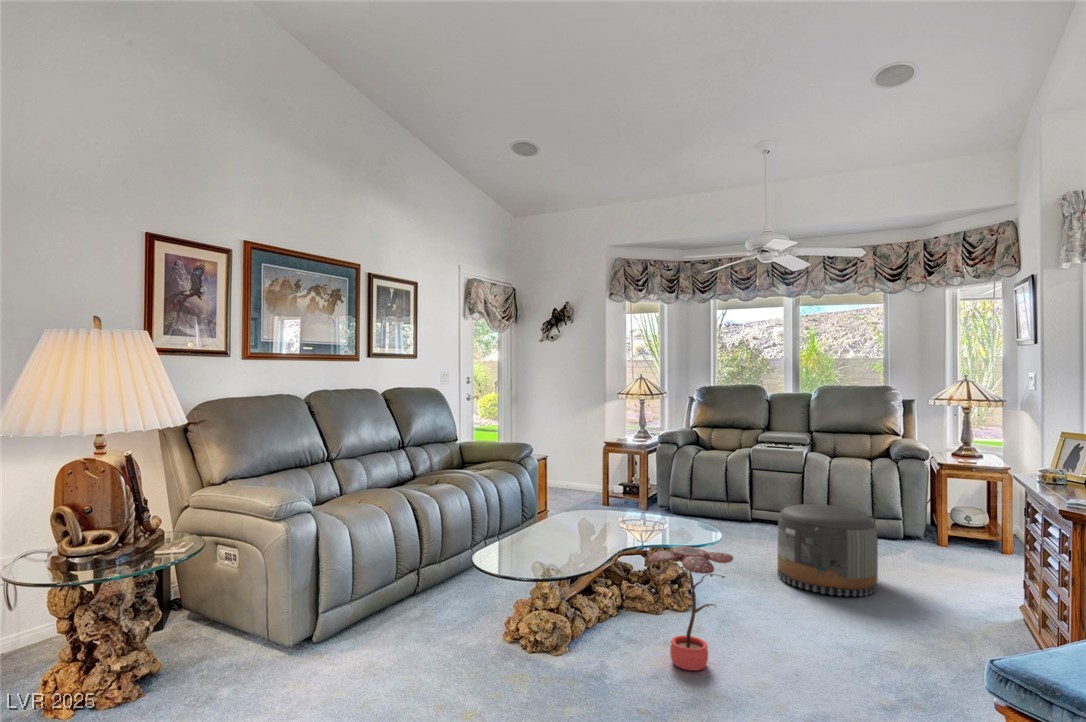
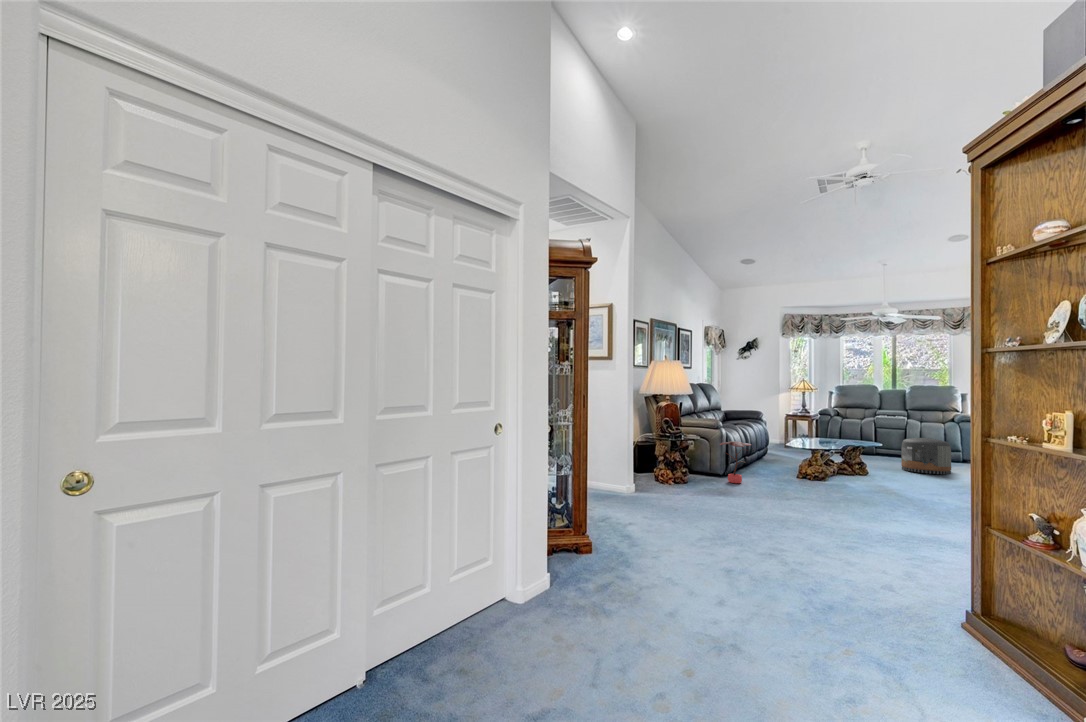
potted plant: present [648,546,733,671] -> present [720,441,751,483]

